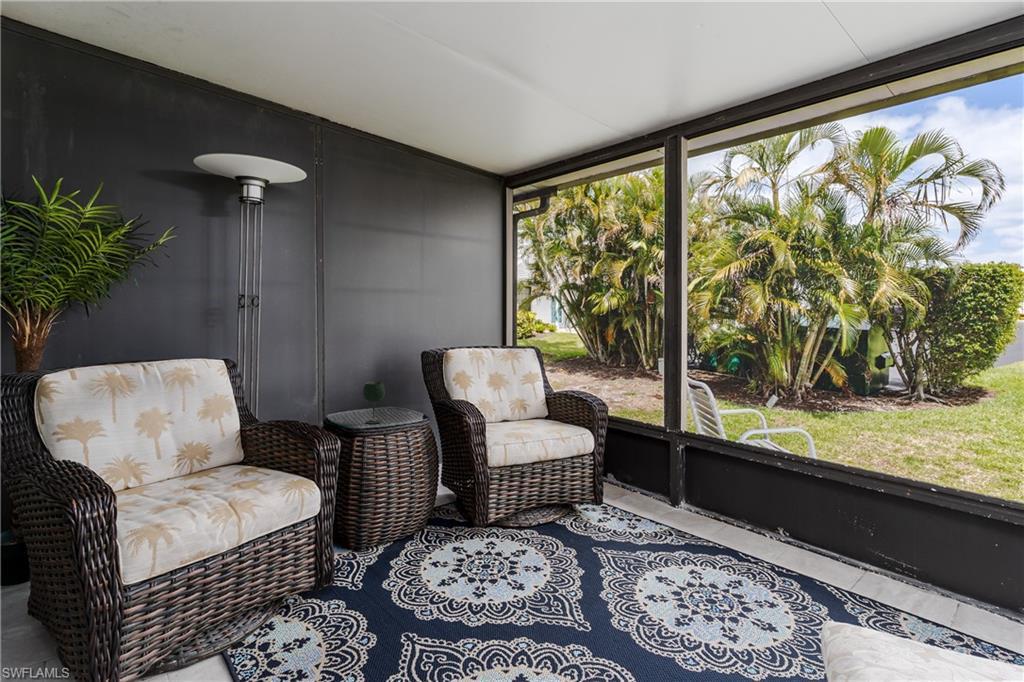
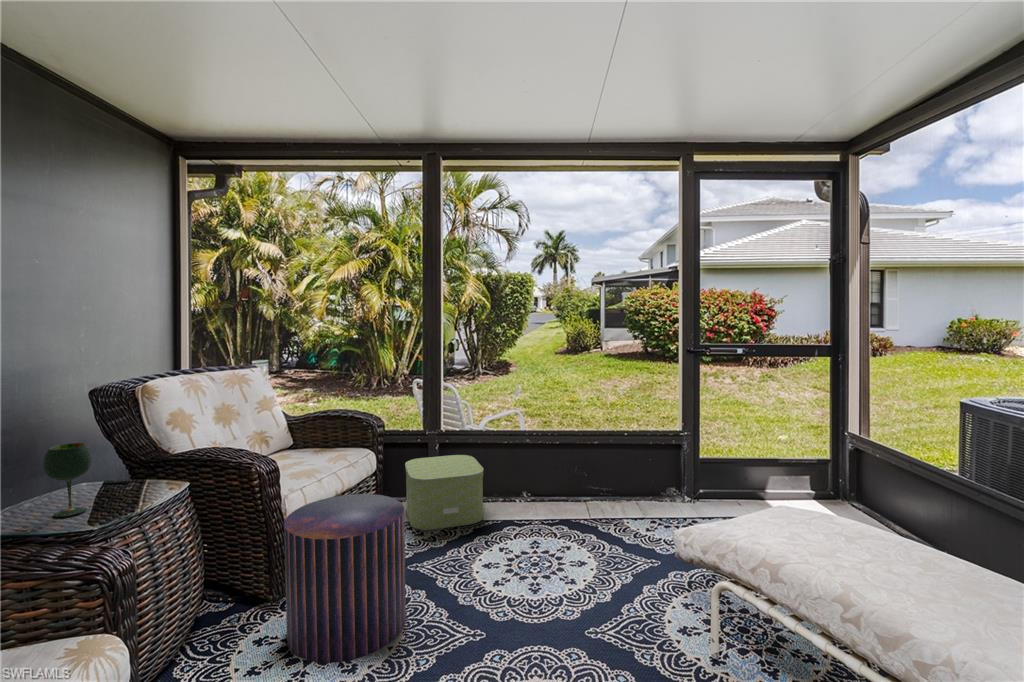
storage box: none [633,456,719,538] -> present [405,455,483,530]
pouf: none [463,459,559,592] -> present [284,494,406,663]

